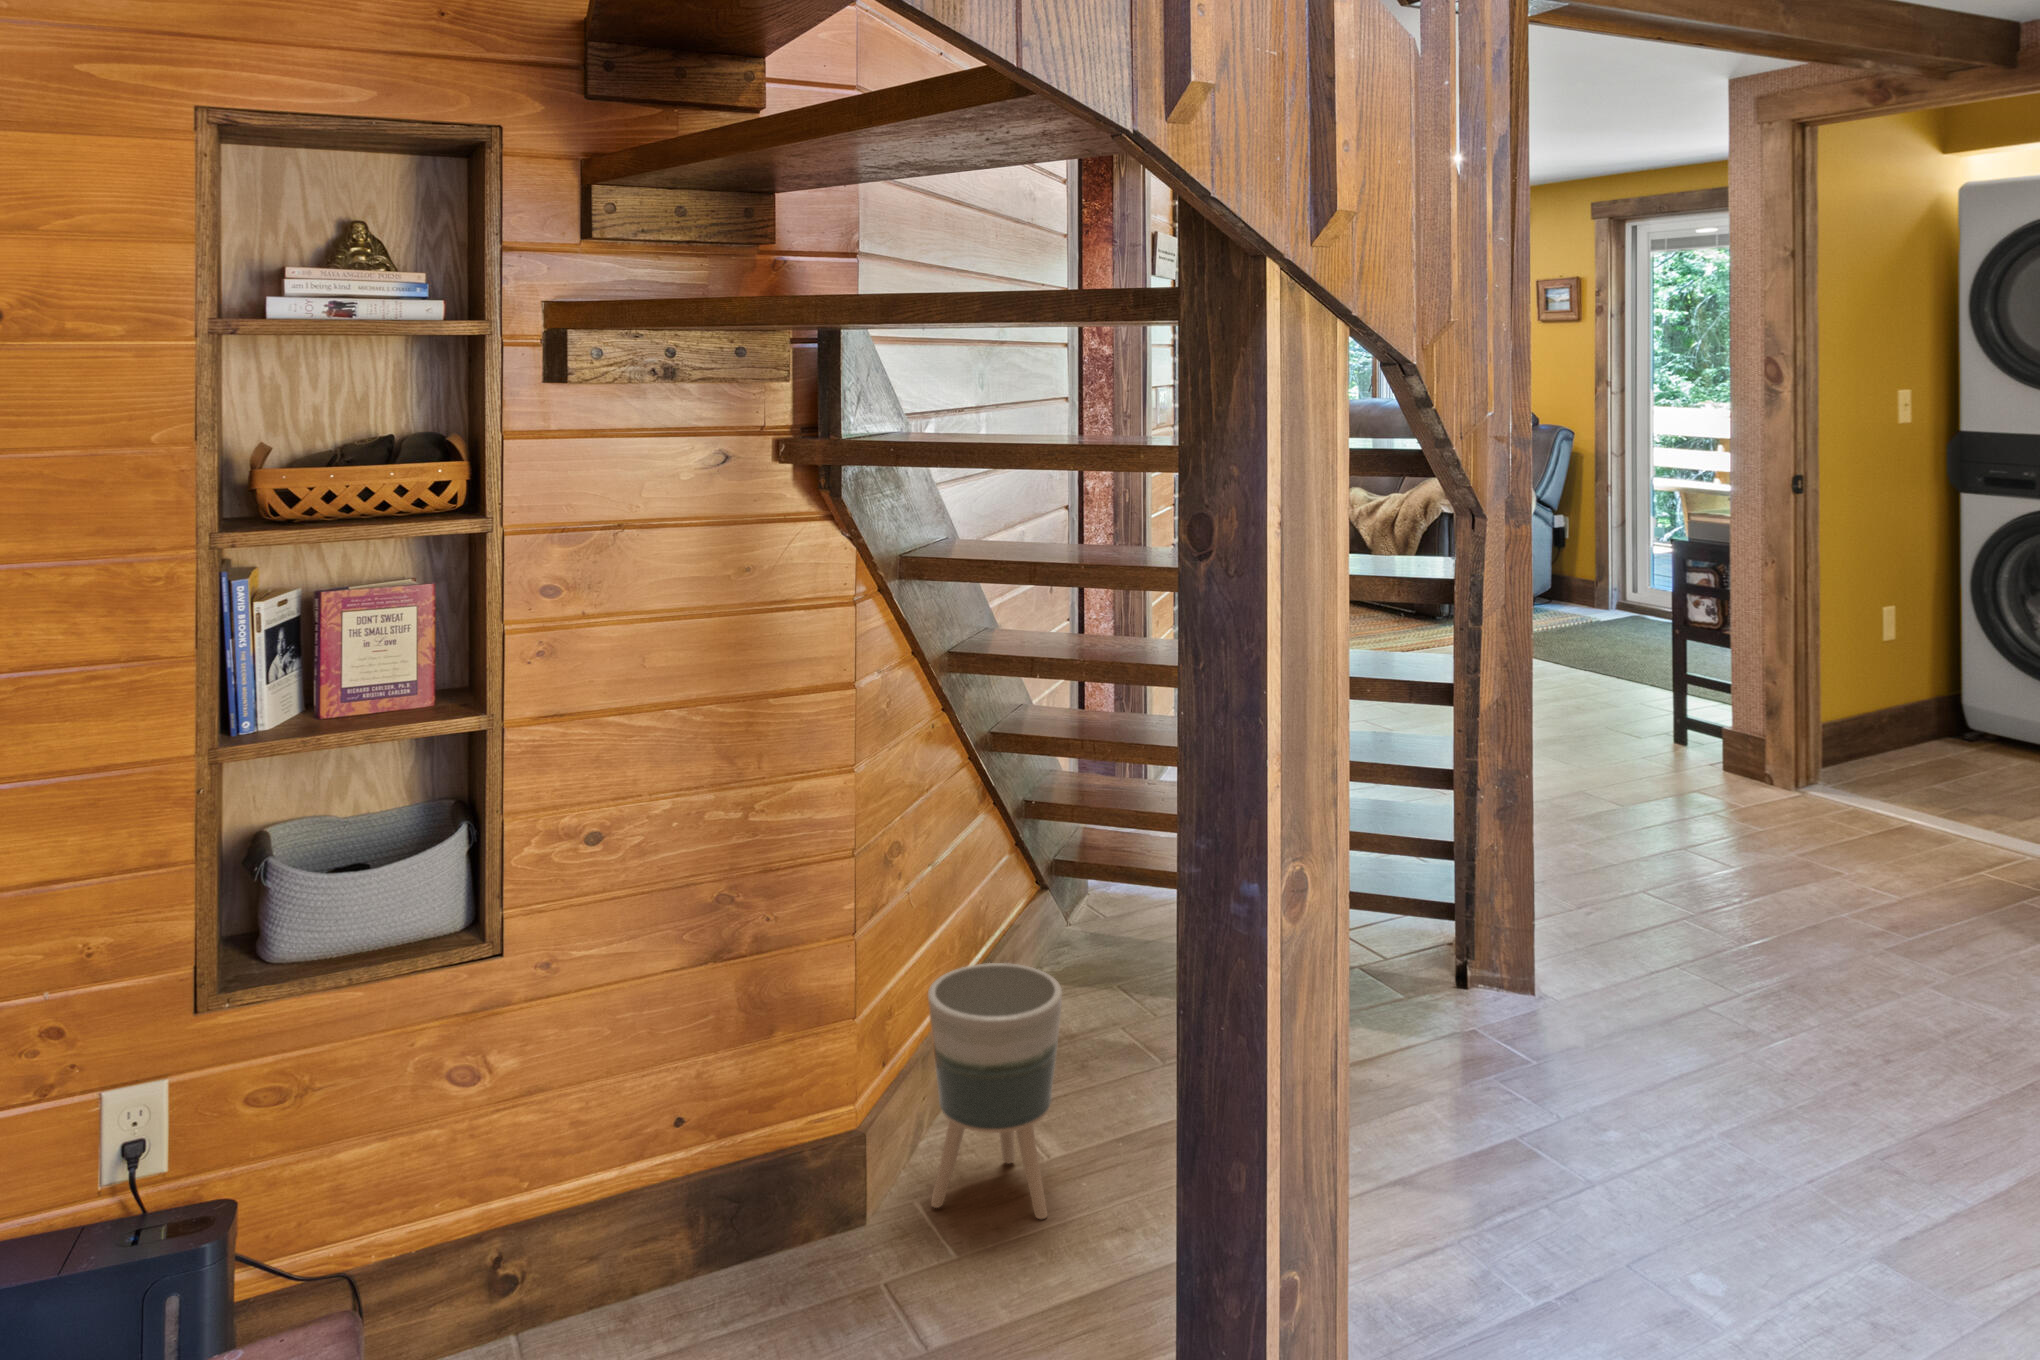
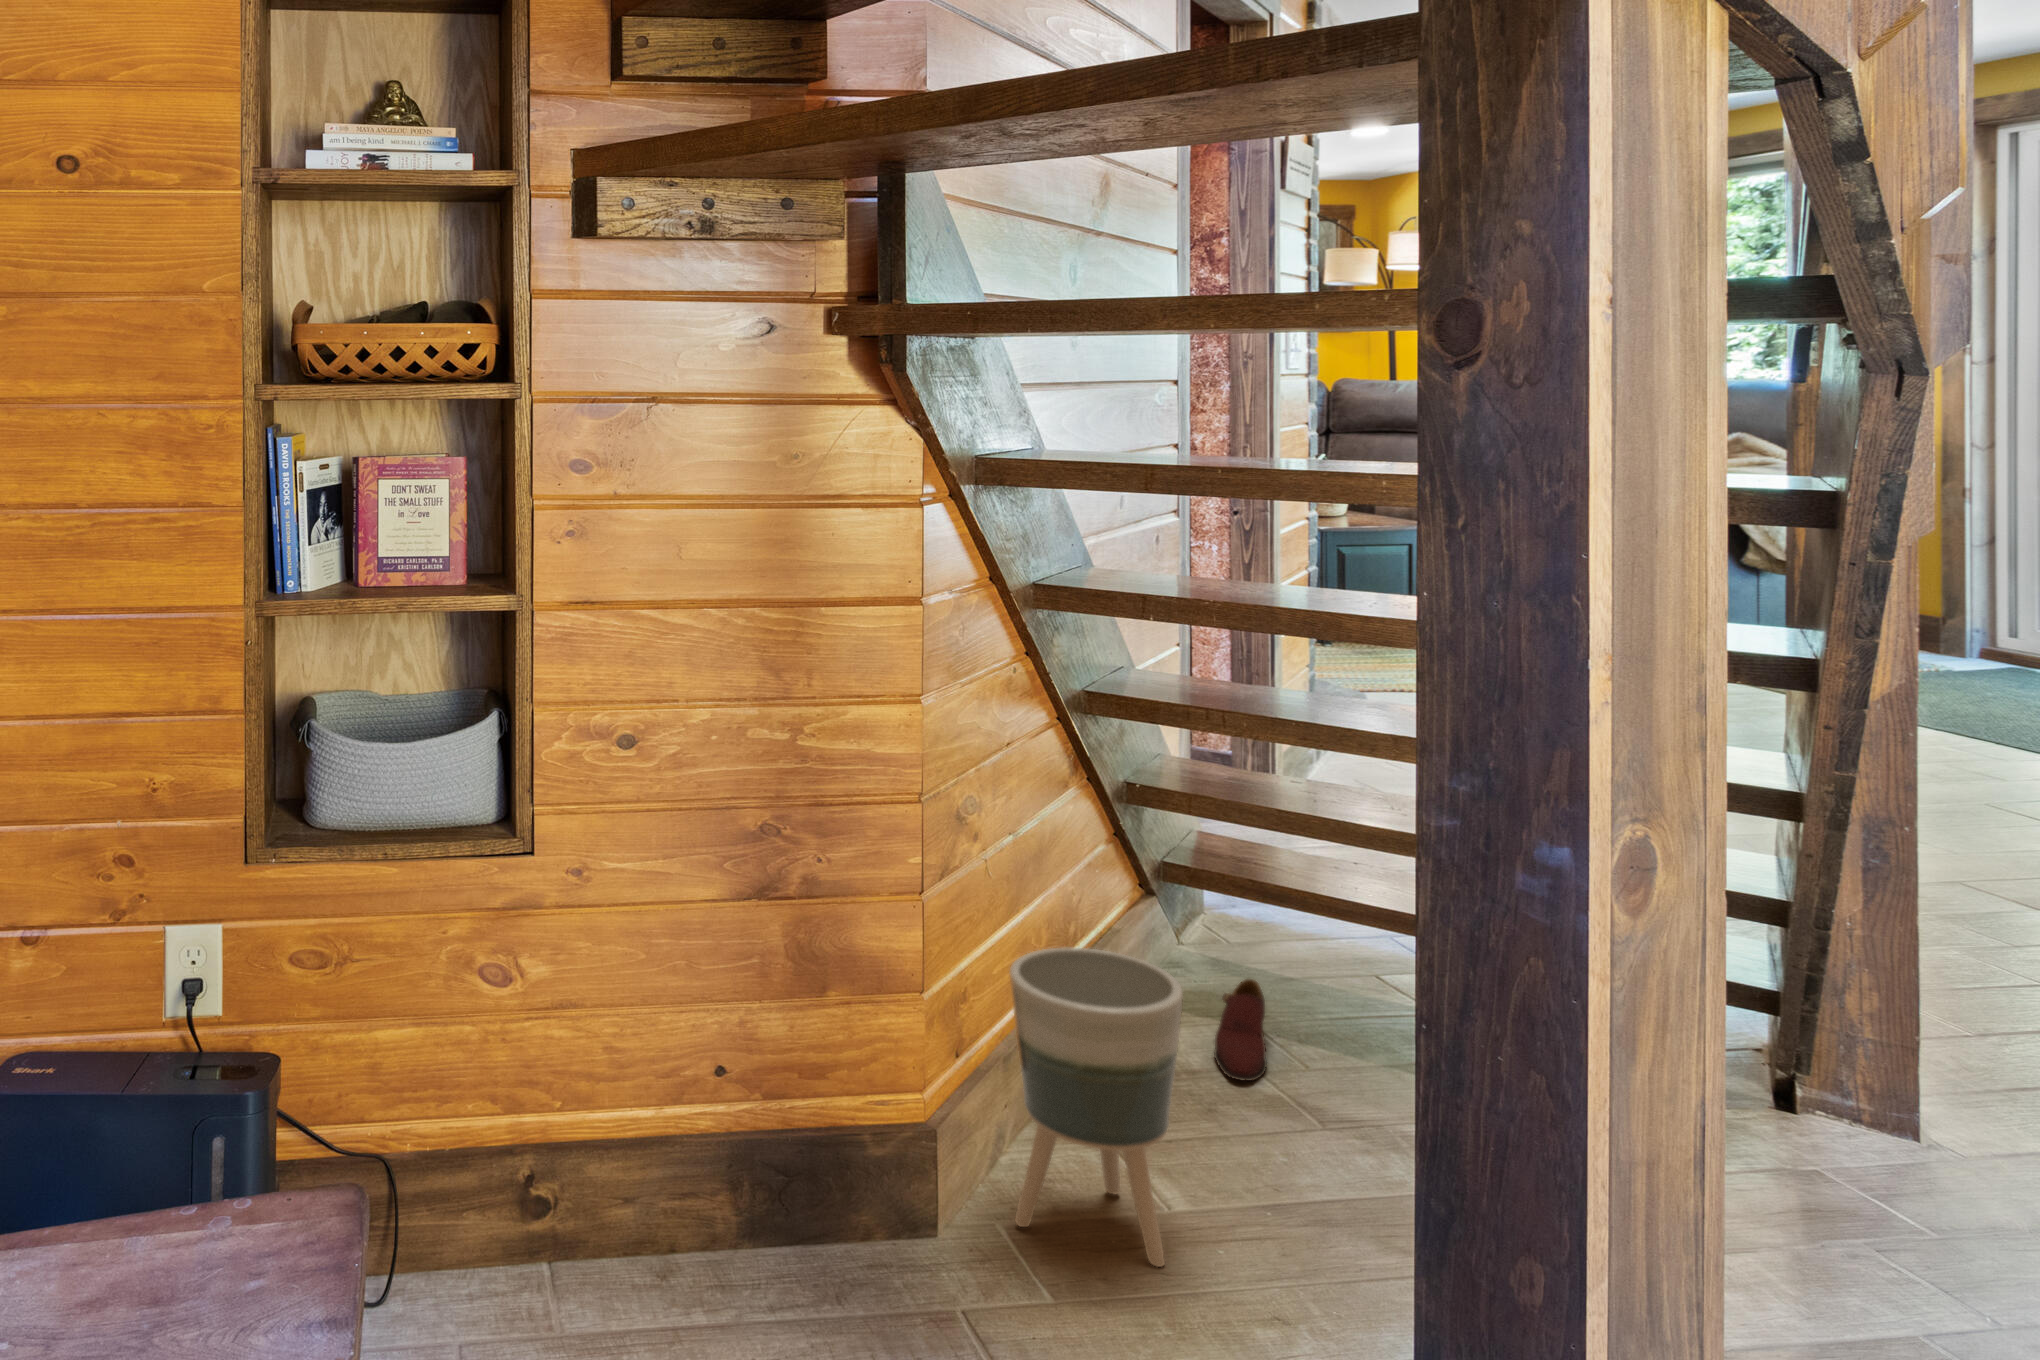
shoe: none [1090,956,1129,1044] -> present [1214,979,1267,1081]

